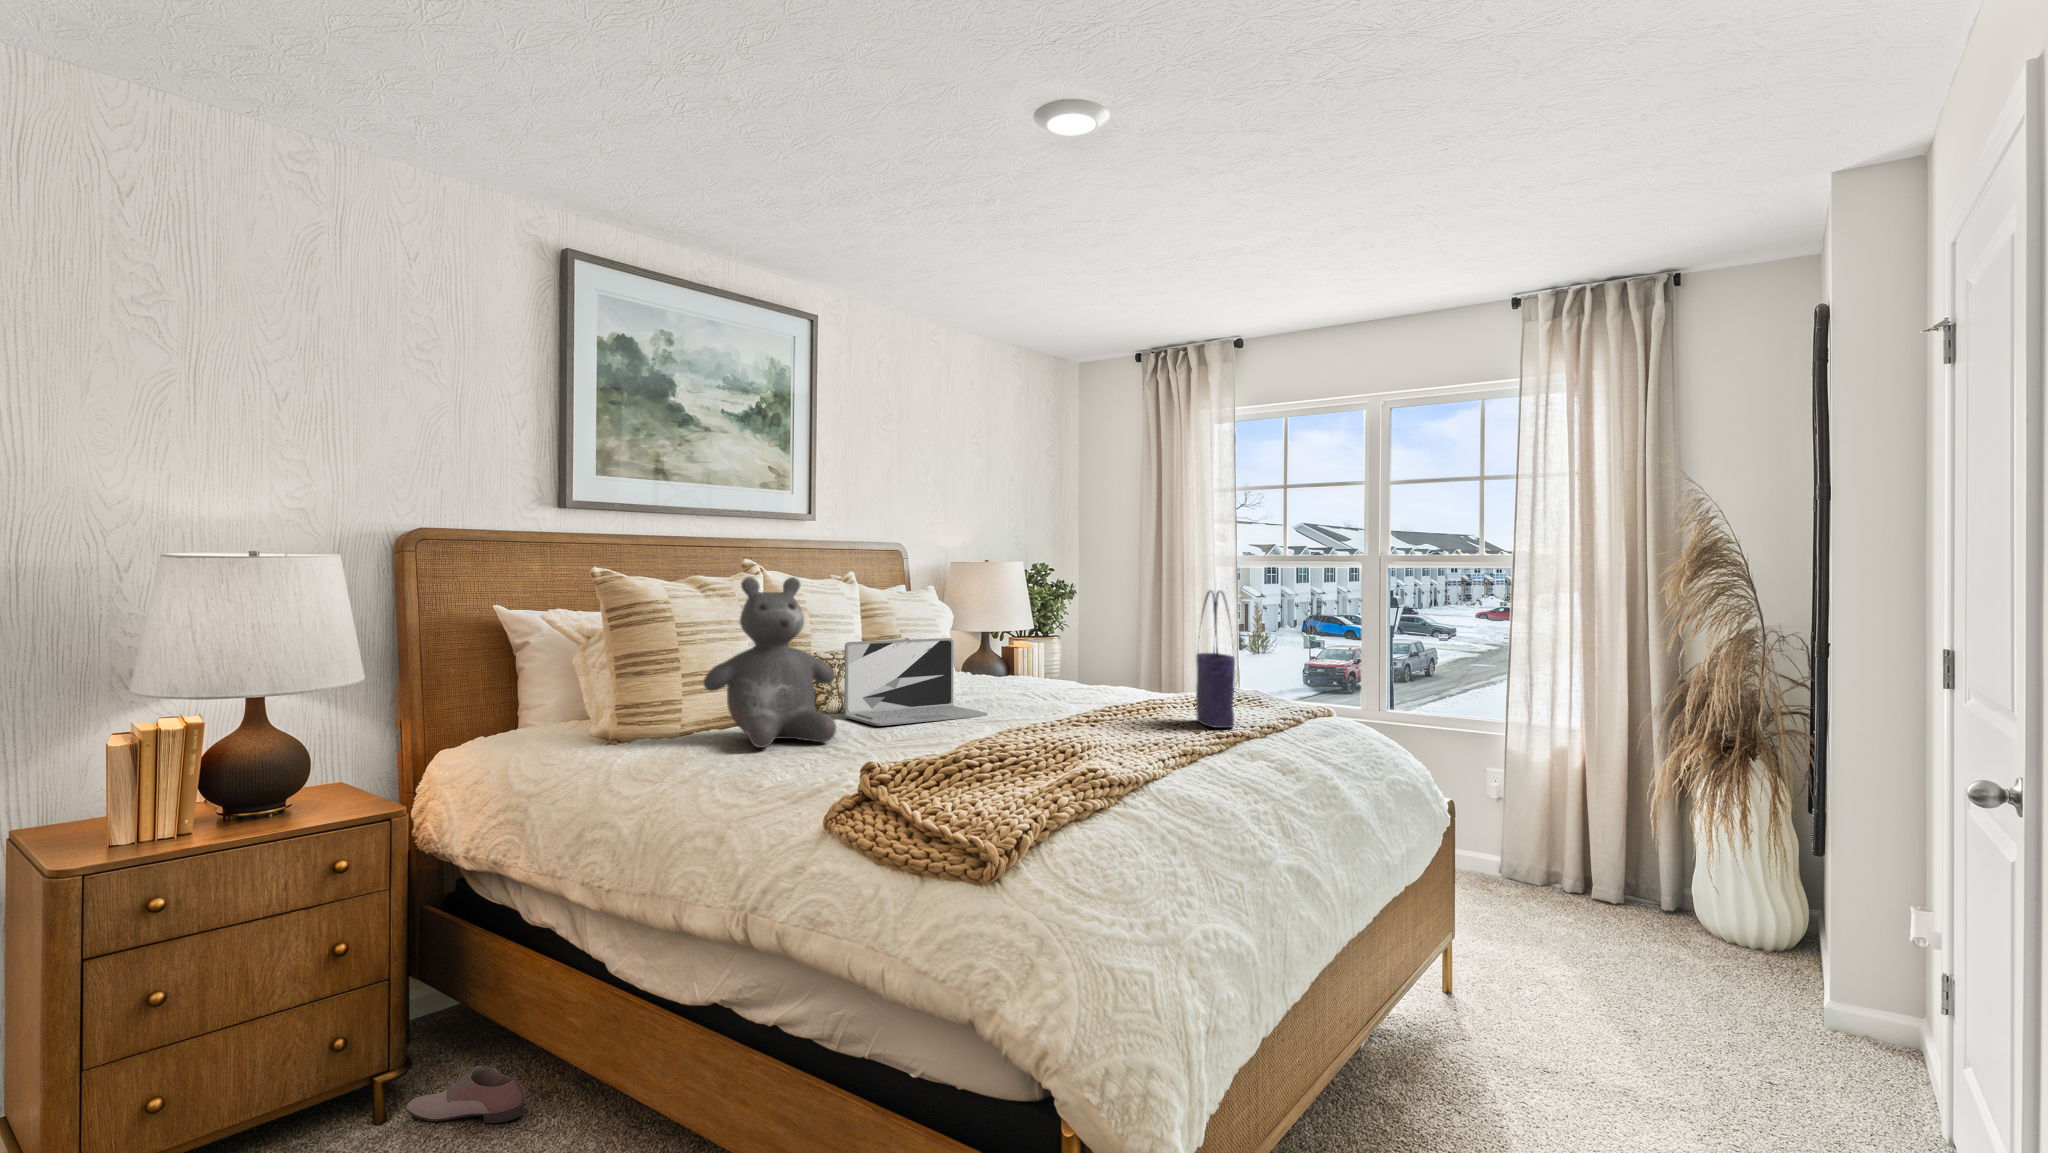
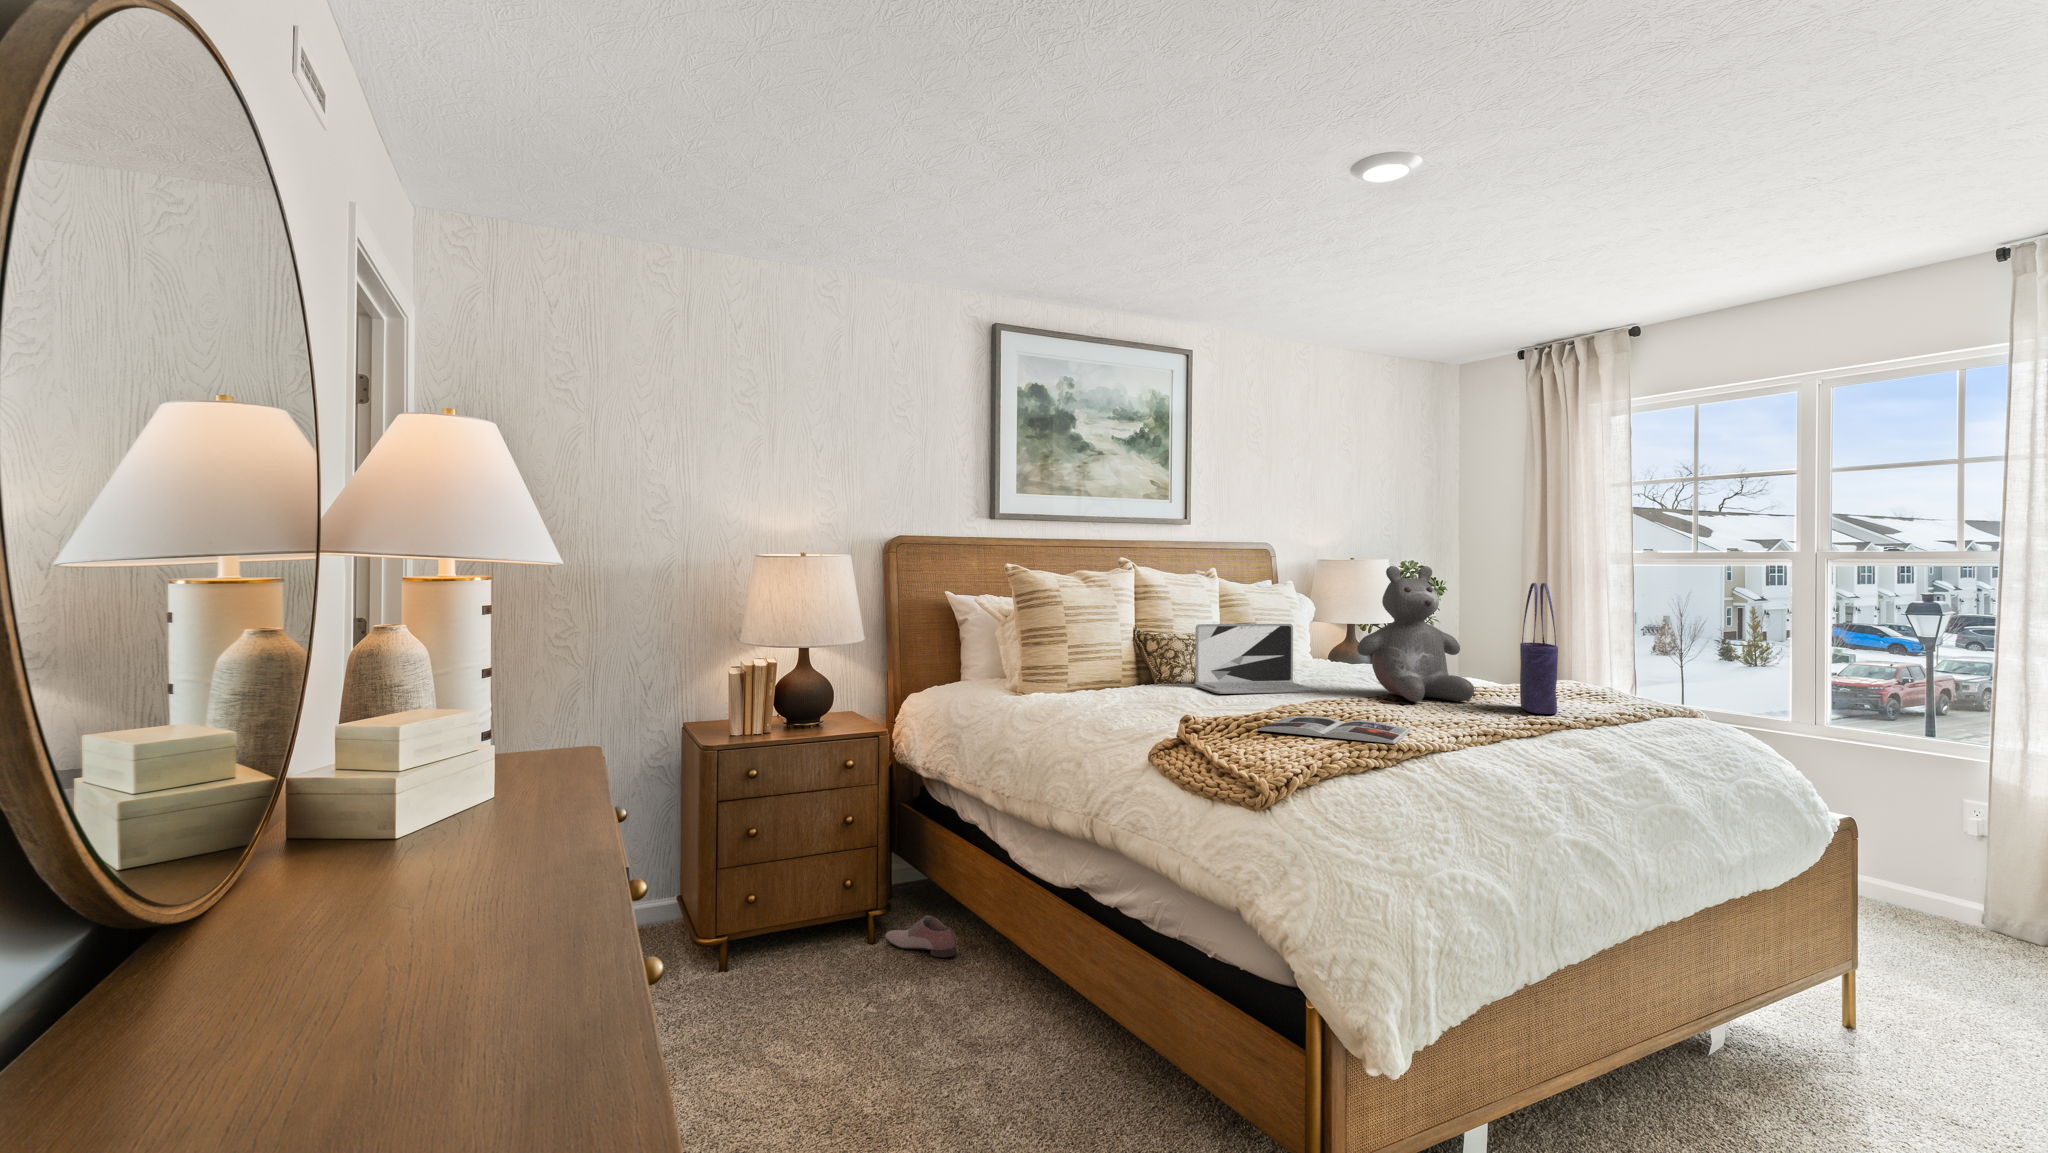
teddy bear: present [703,577,836,748] -> present [1357,566,1474,702]
magazine: none [951,749,1113,778] -> present [1257,716,1411,744]

